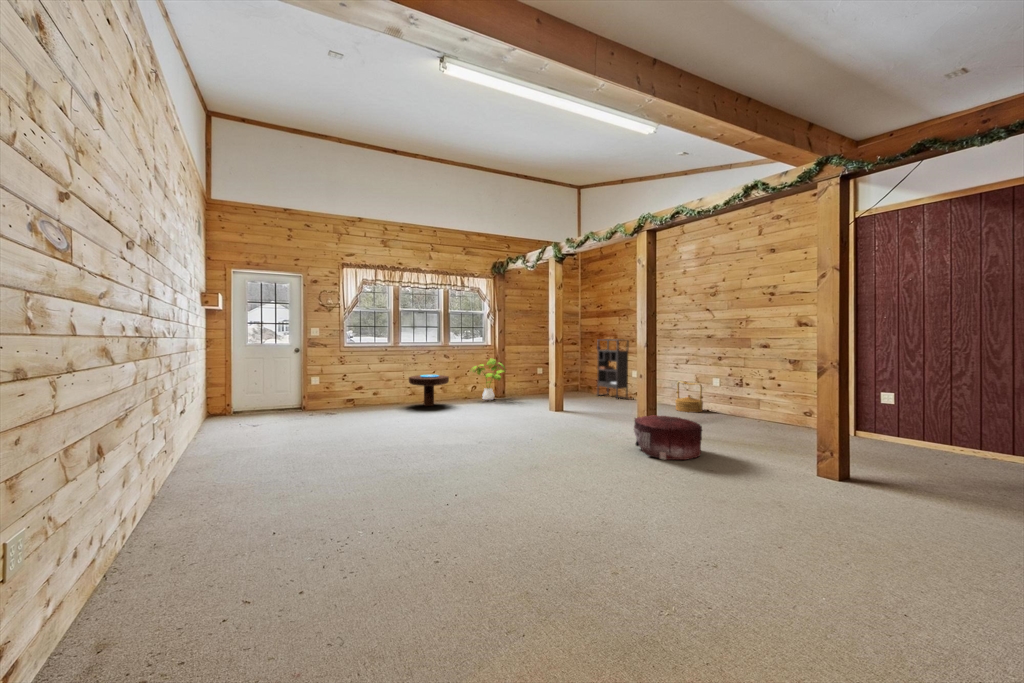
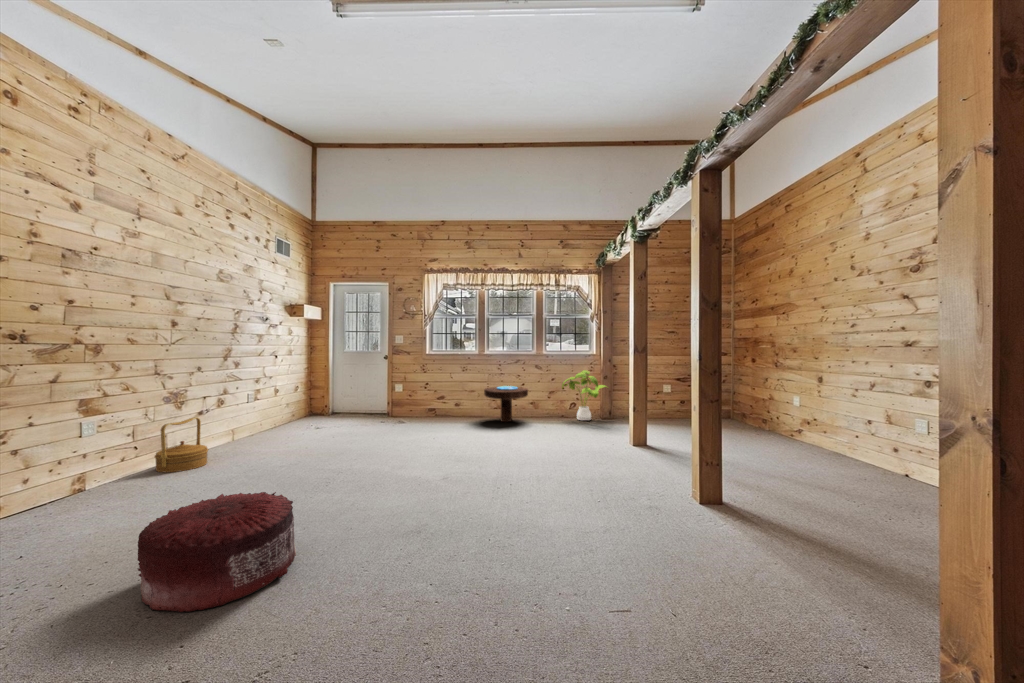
bookshelf: present [597,339,629,399] -> none [738,348,786,438]
woven basket: present [676,381,703,412] -> present [155,417,208,473]
pouf: present [634,415,702,460] -> present [137,492,296,612]

